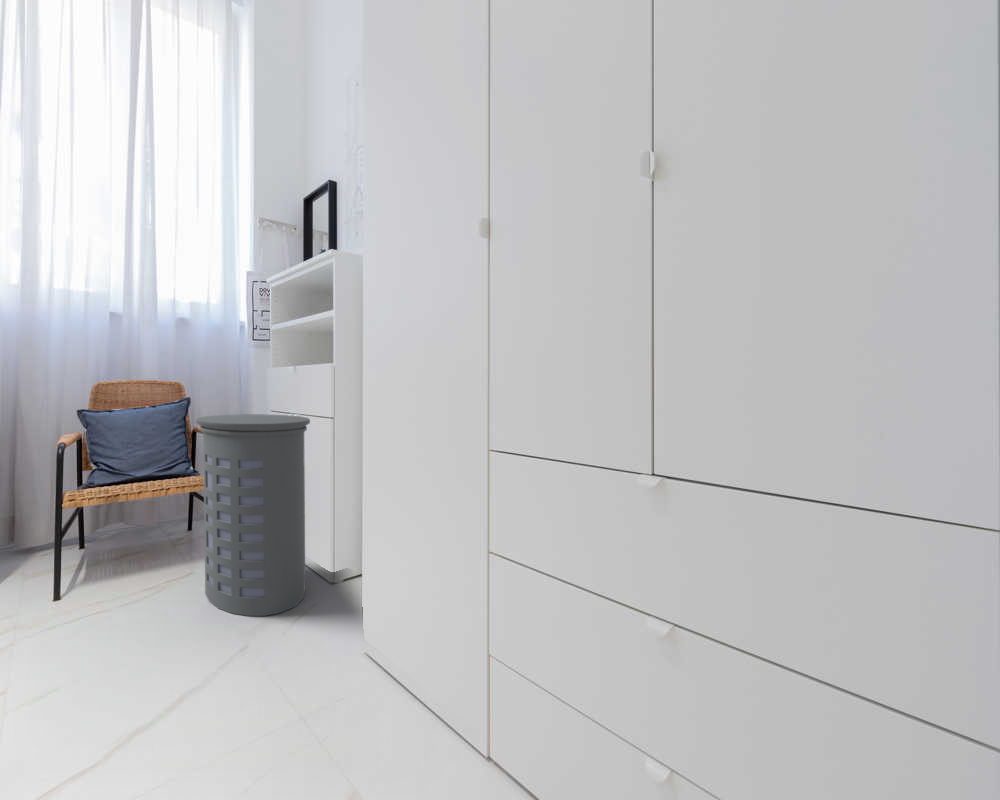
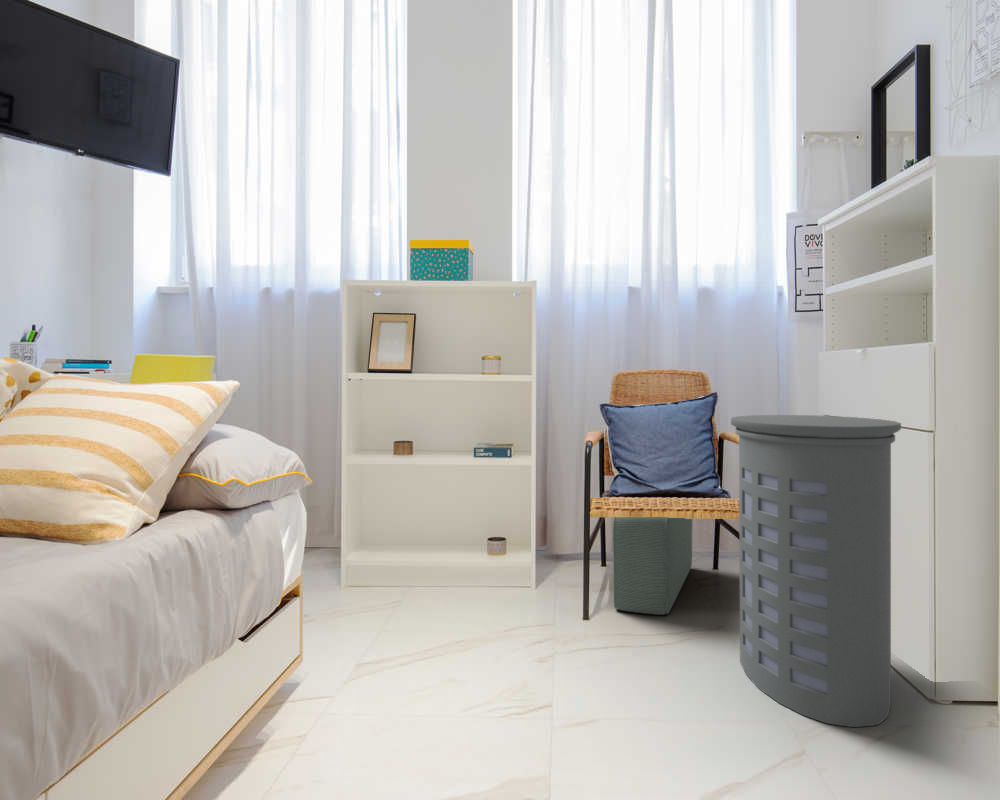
pouf: none [88,473,170,582] -> present [612,517,692,615]

